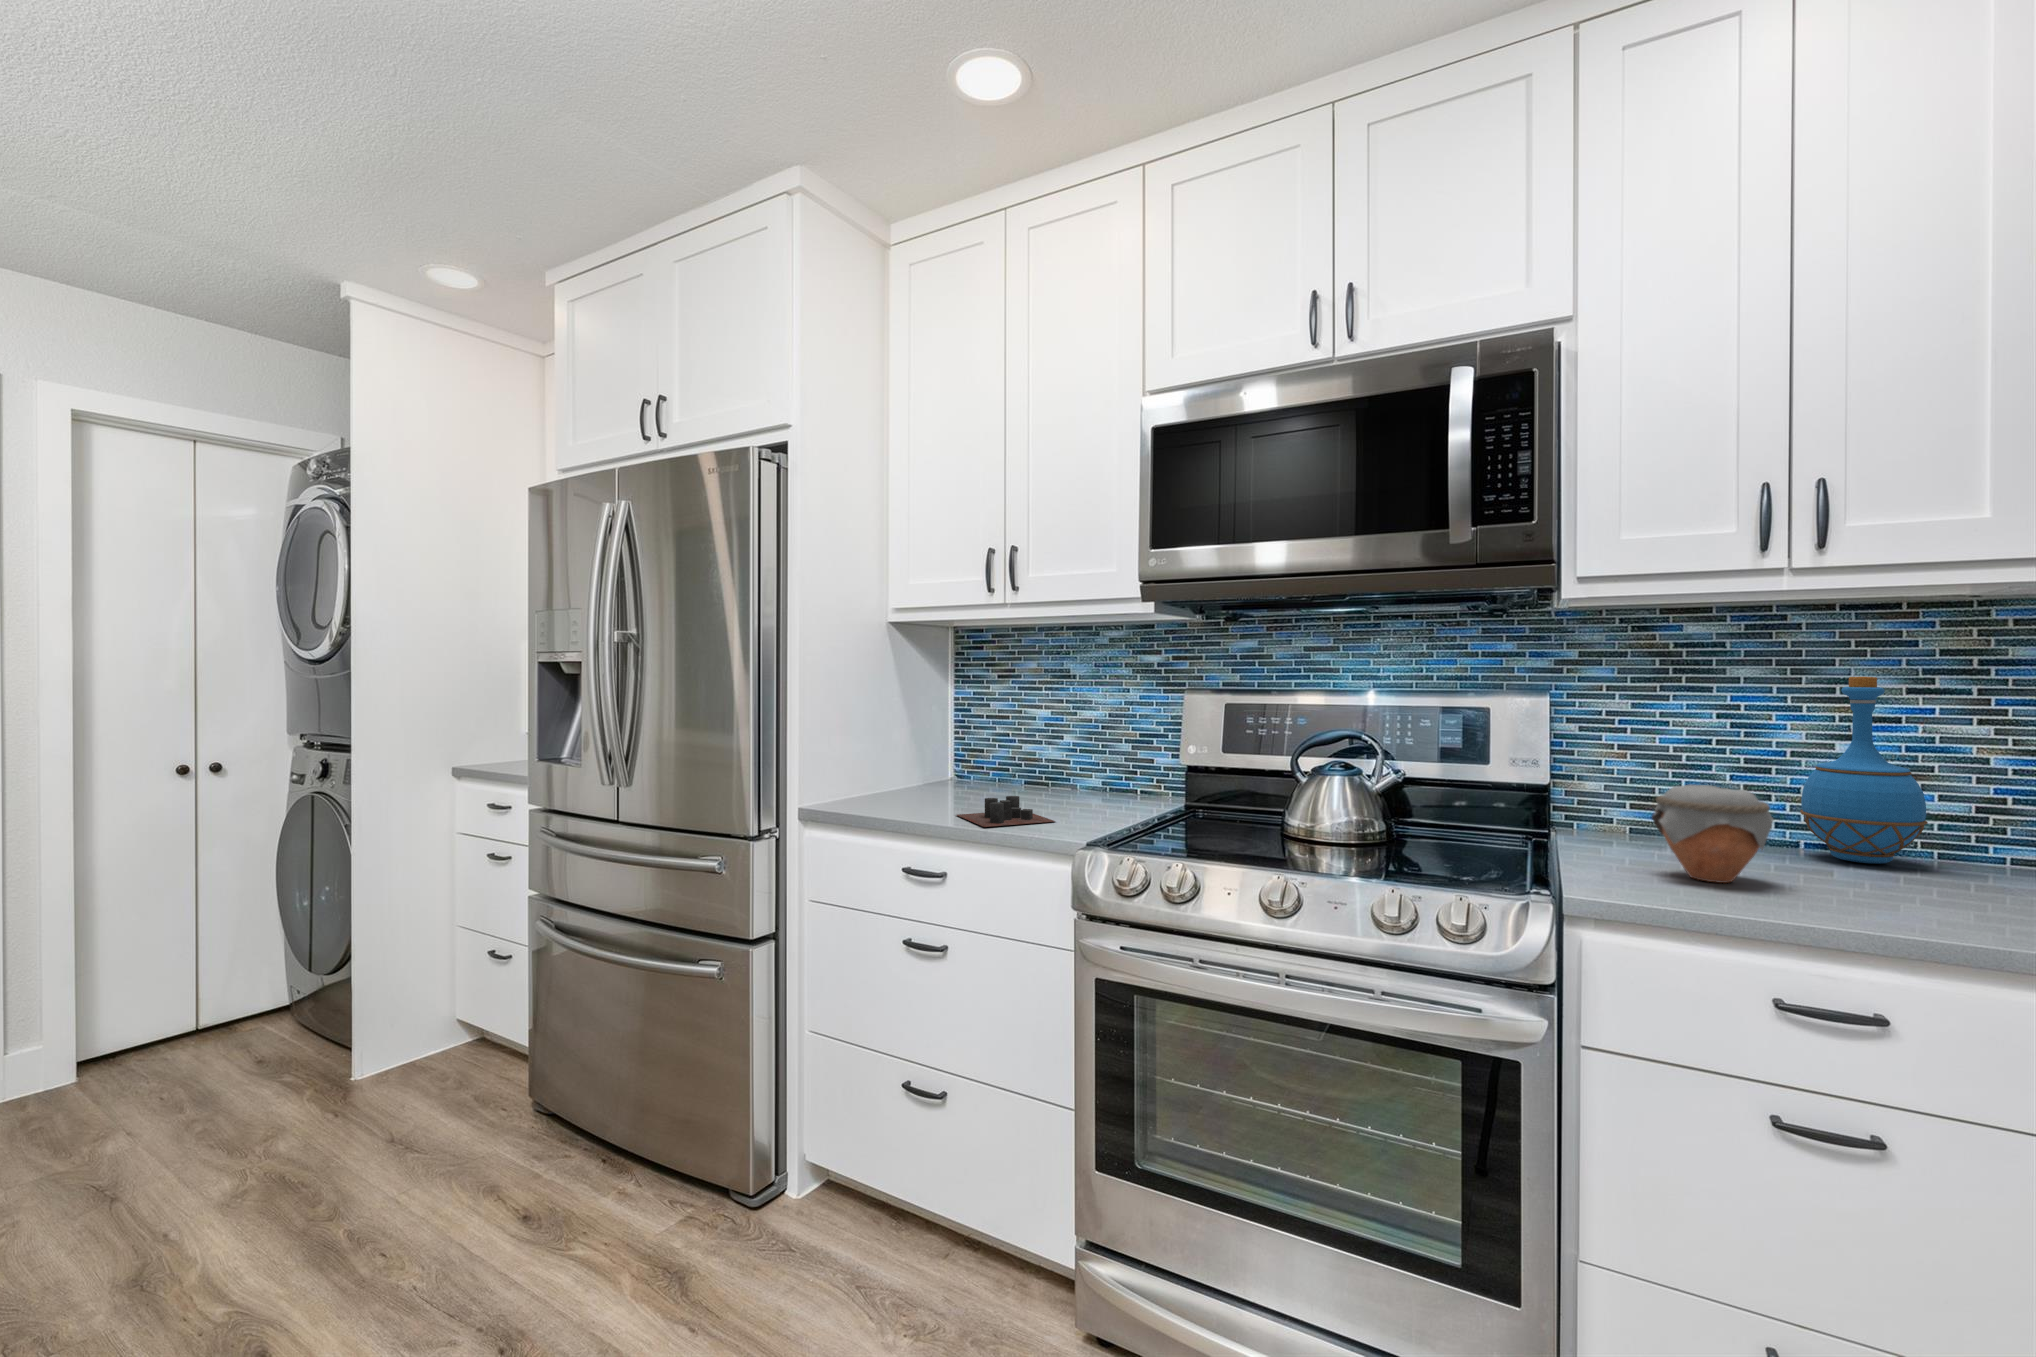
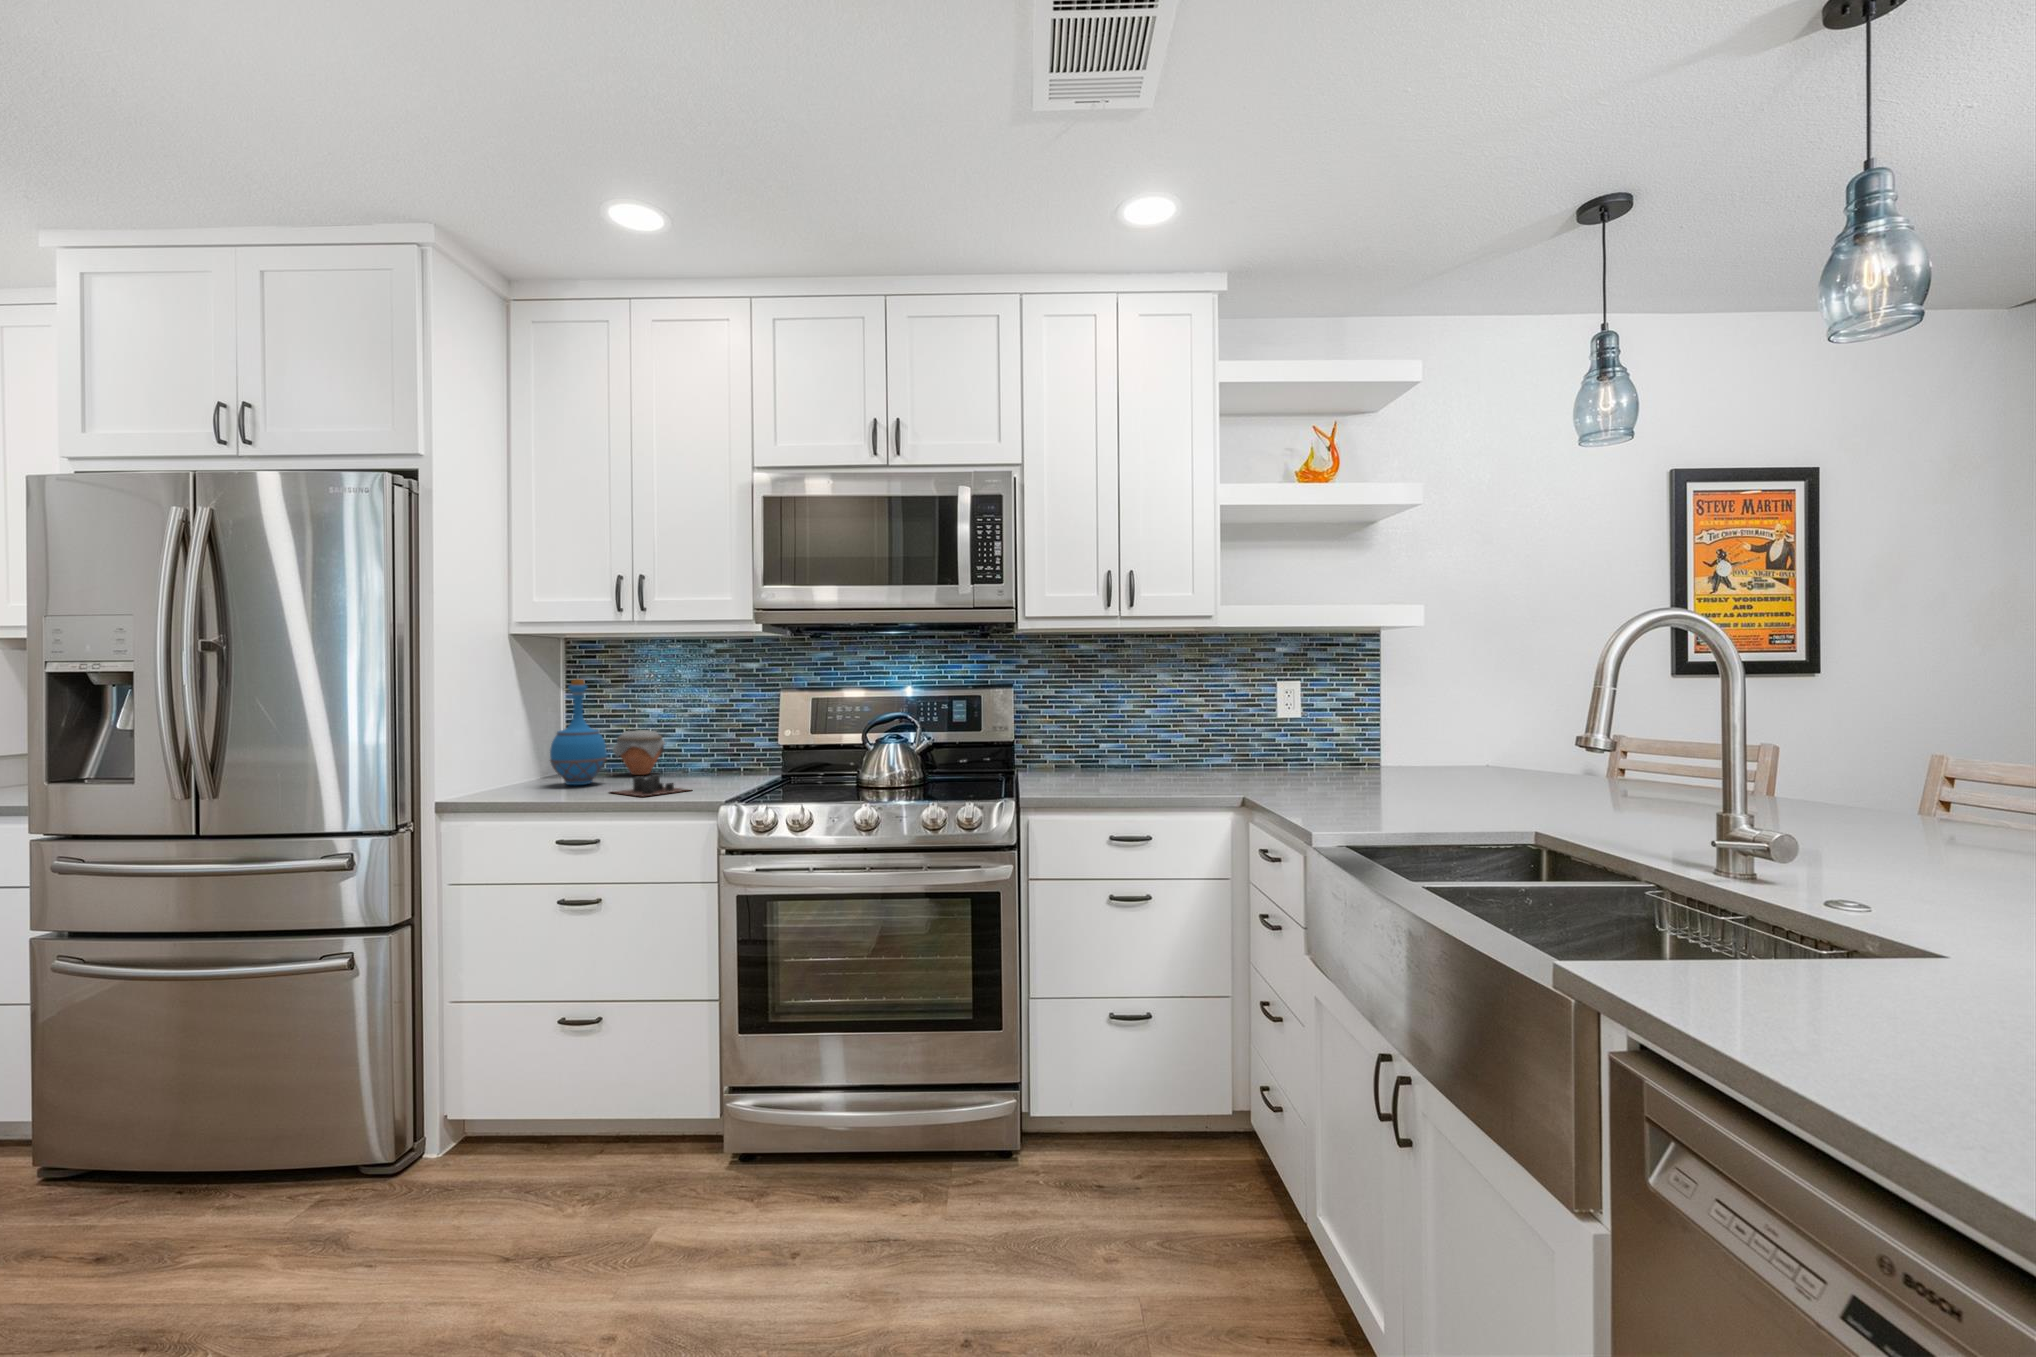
bottle: present [1800,677,1928,863] -> present [550,679,607,785]
jar: present [1652,785,1773,883] -> present [613,730,665,775]

